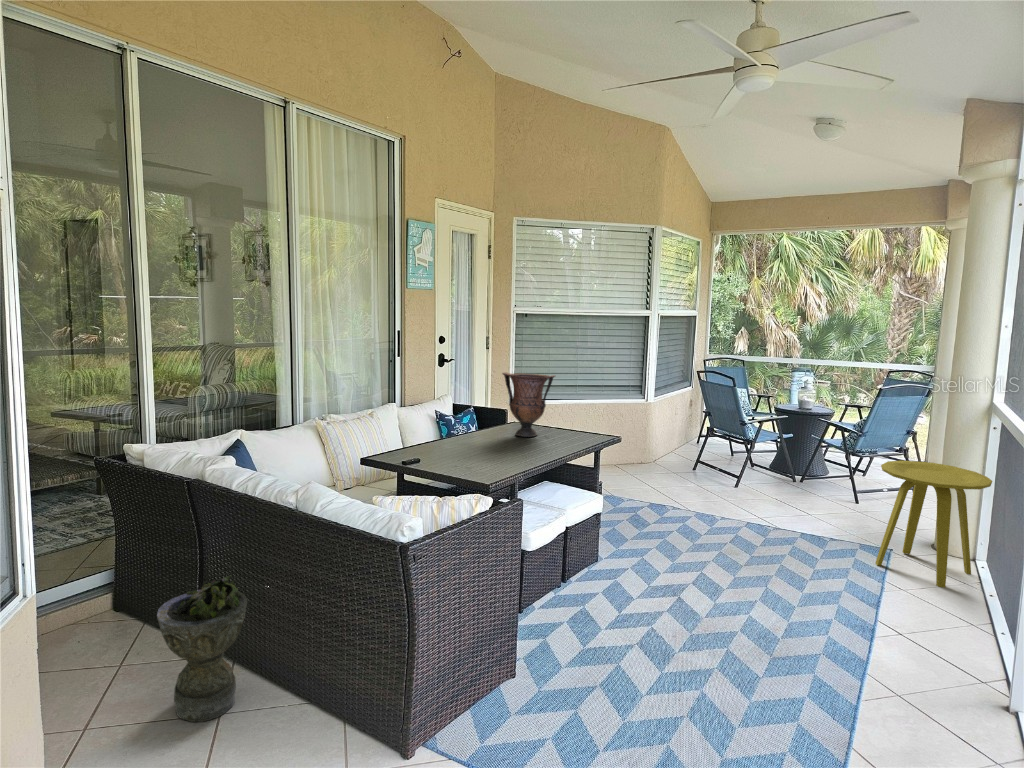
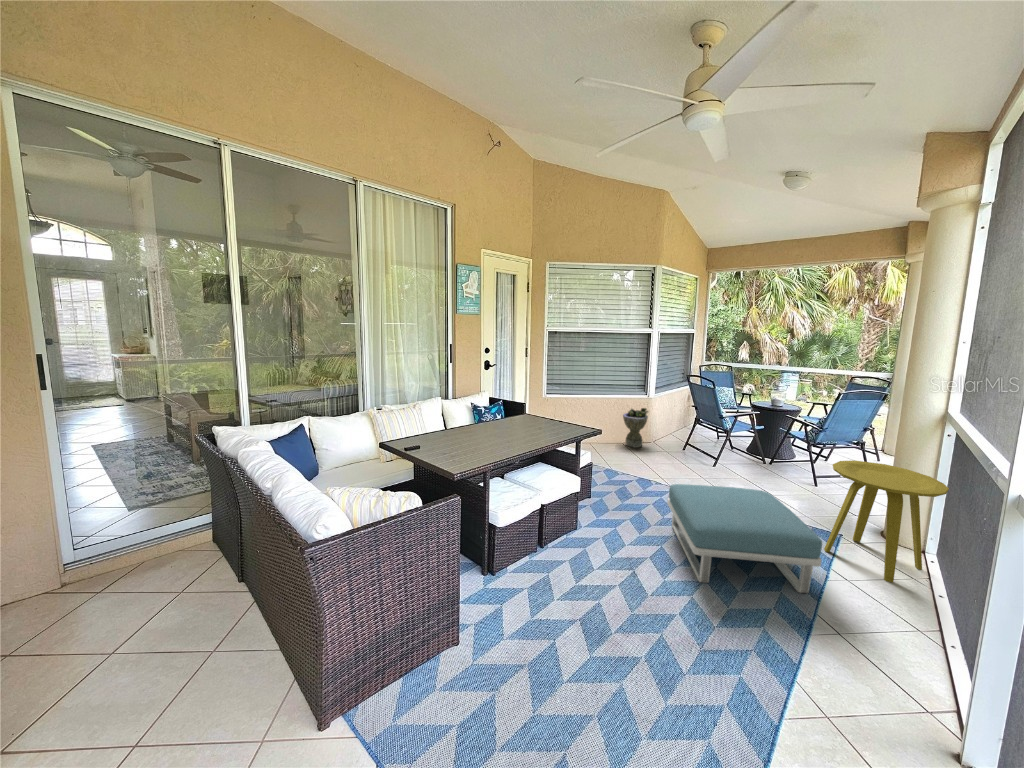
vase: present [503,373,555,437] -> none [510,377,549,427]
footstool: none [703,499,878,603] -> present [667,484,822,593]
planter: present [157,575,247,722] -> present [623,408,648,448]

